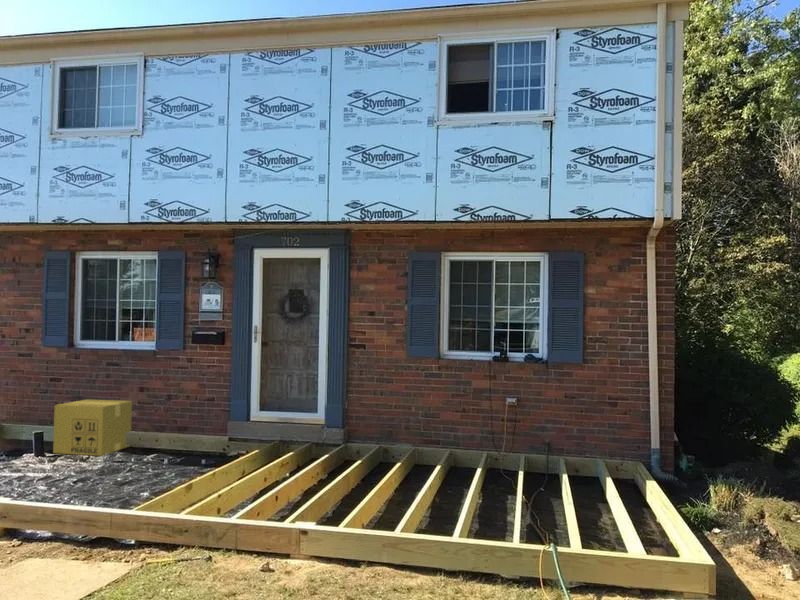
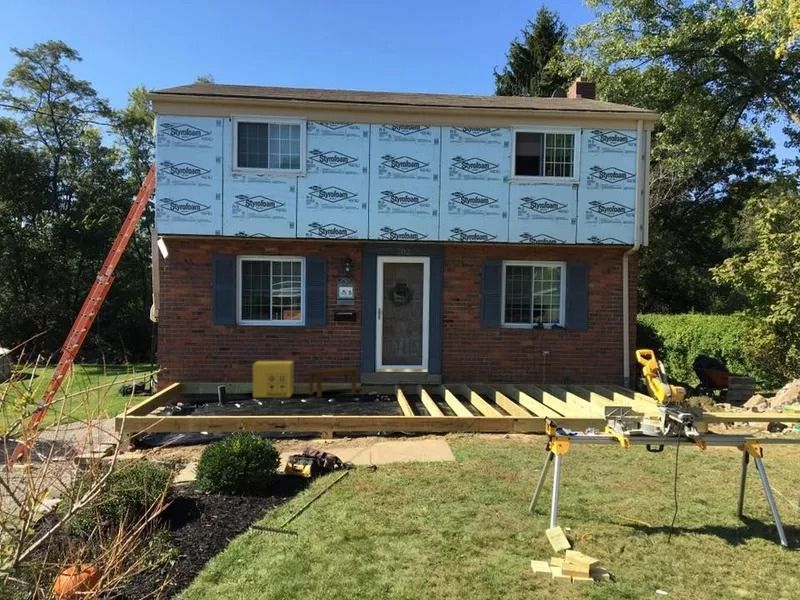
bench: none [133,414,204,458] -> present [309,367,356,397]

